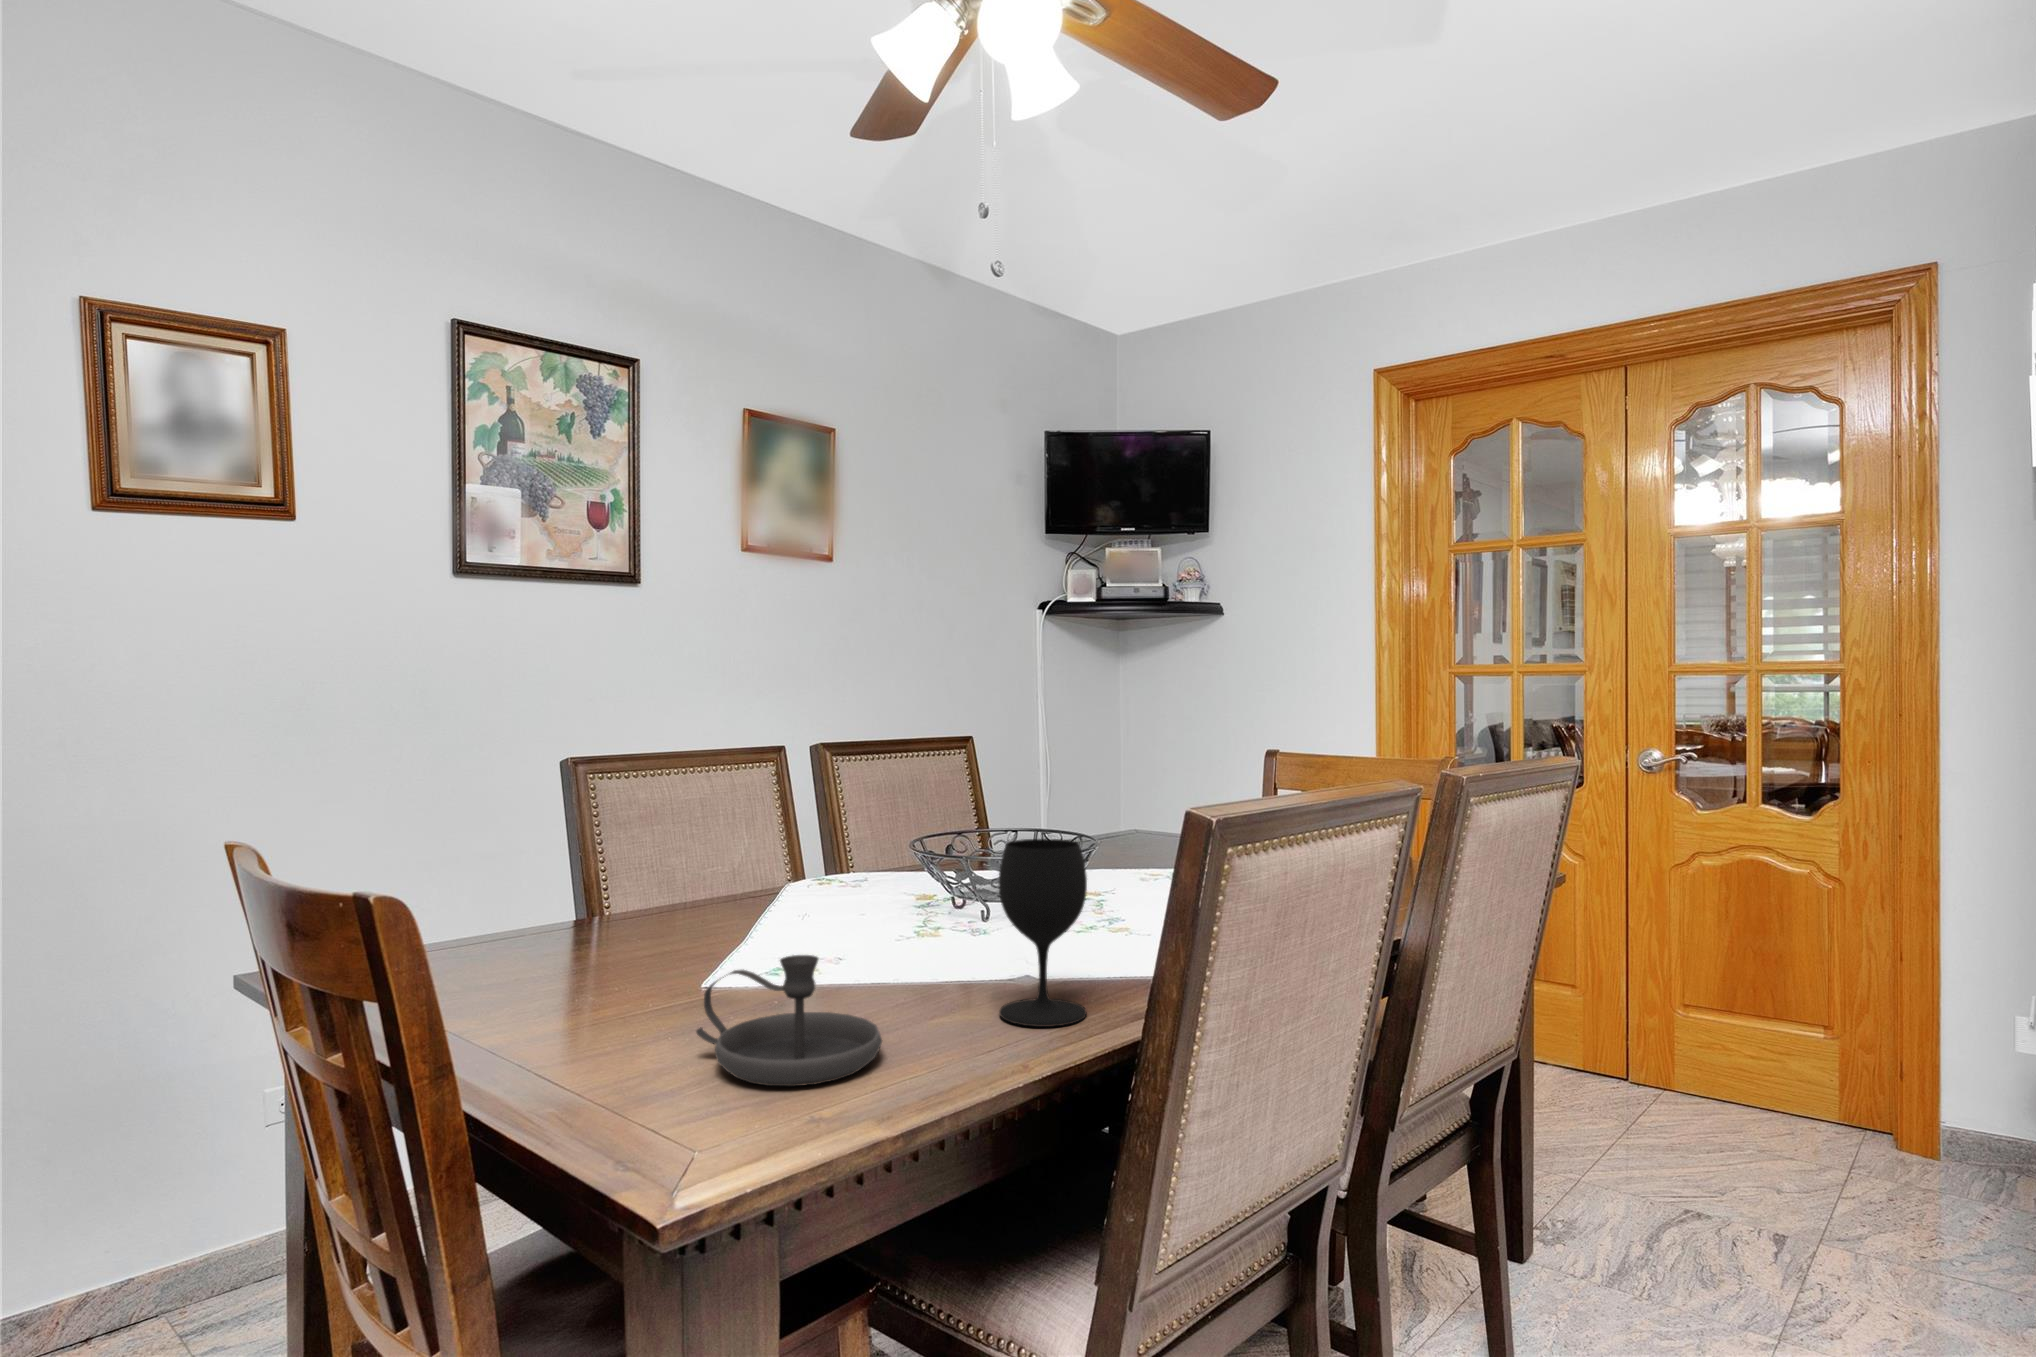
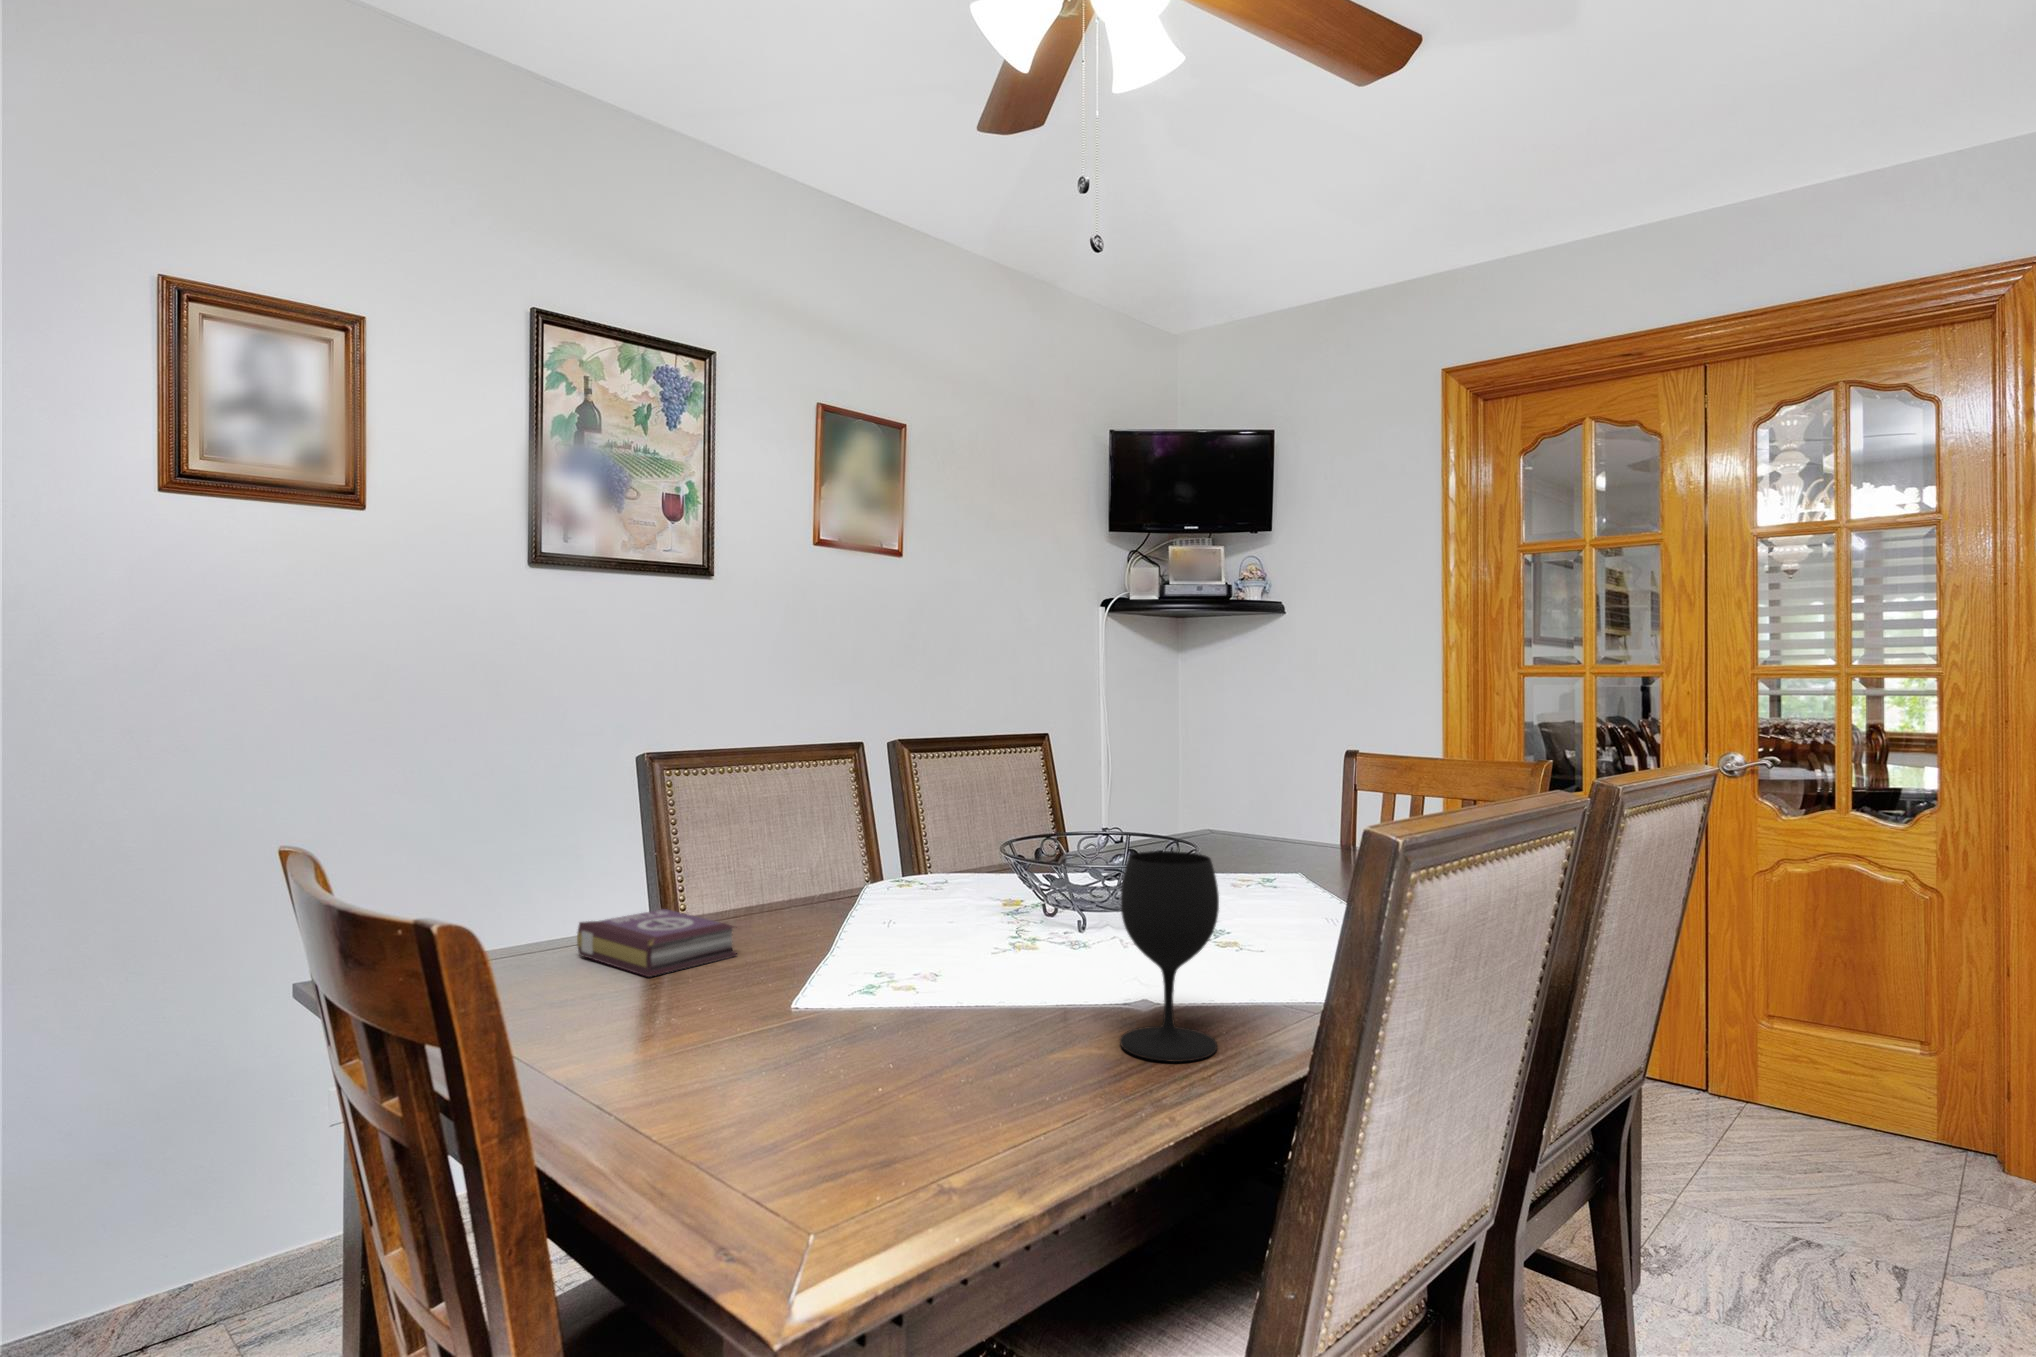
book: none [502,905,656,967] -> present [577,909,738,977]
candlestick: present [696,955,882,1086] -> none [794,980,1002,1133]

